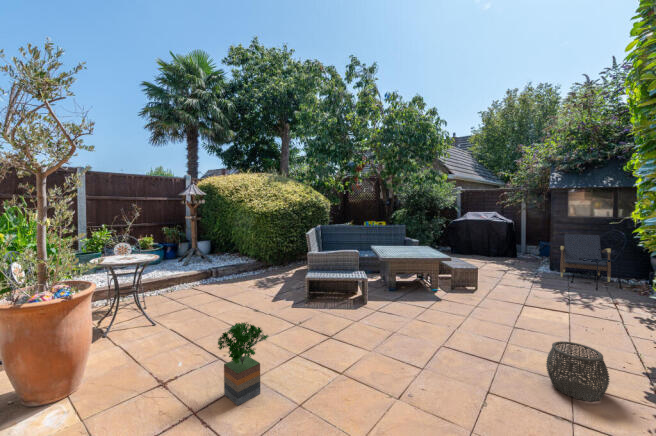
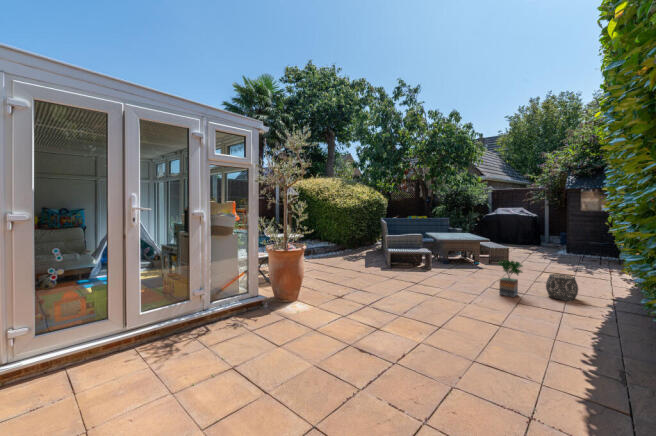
lounge chair: present [560,234,611,282] -> none [573,224,612,260]
potted tree: present [218,323,269,406] -> present [498,260,523,297]

